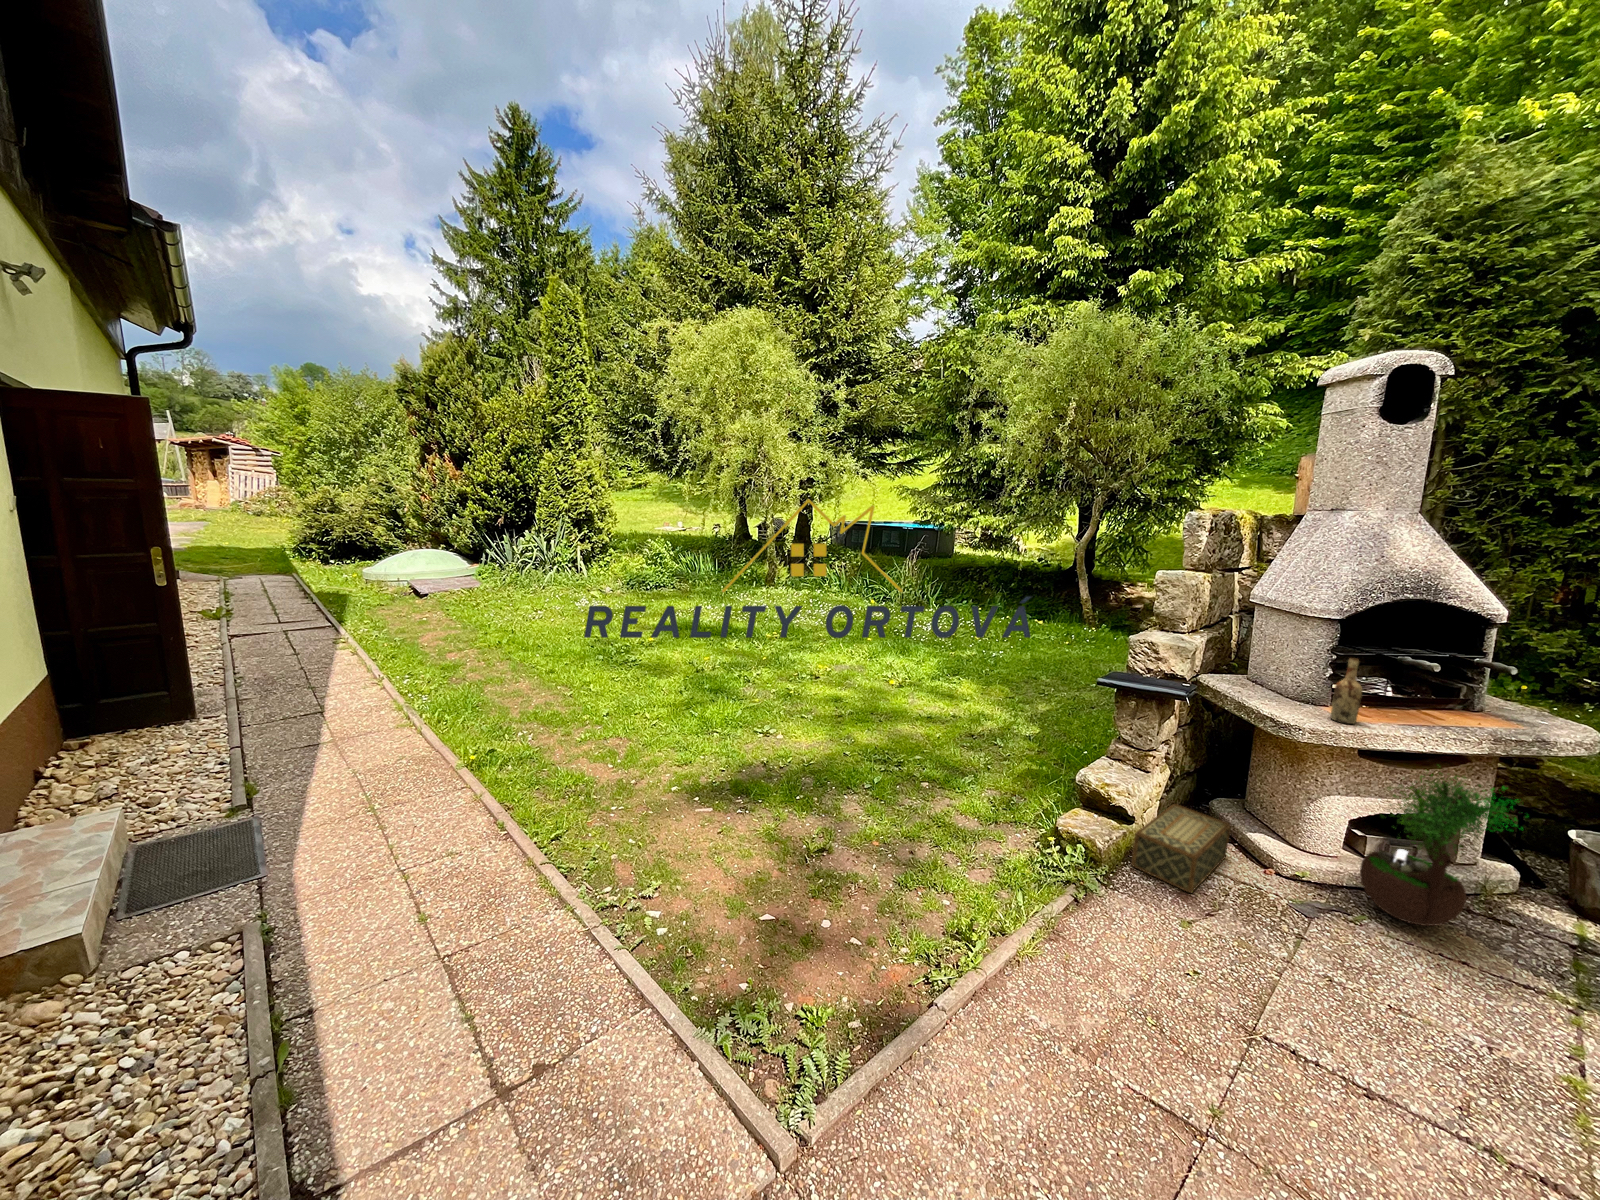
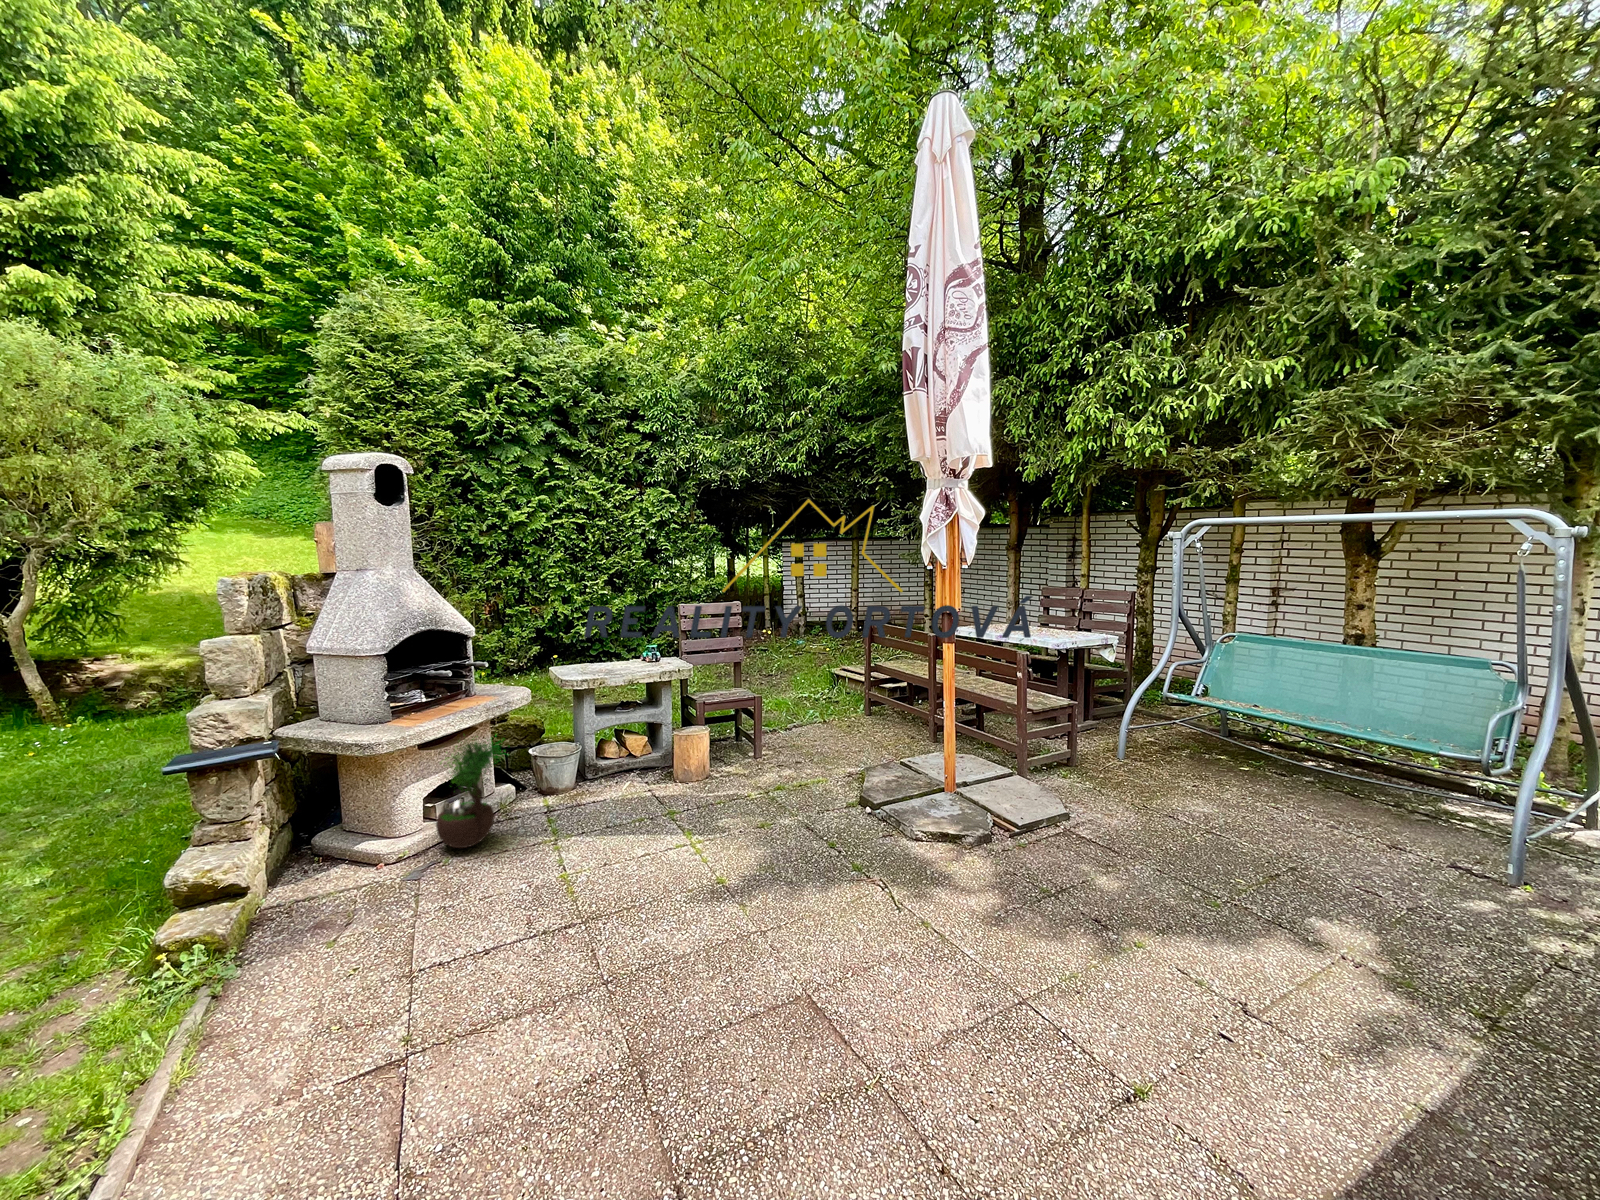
wine bottle: present [1331,657,1362,724] -> none [393,678,412,728]
woven basket: present [1131,804,1230,893] -> none [255,848,341,937]

